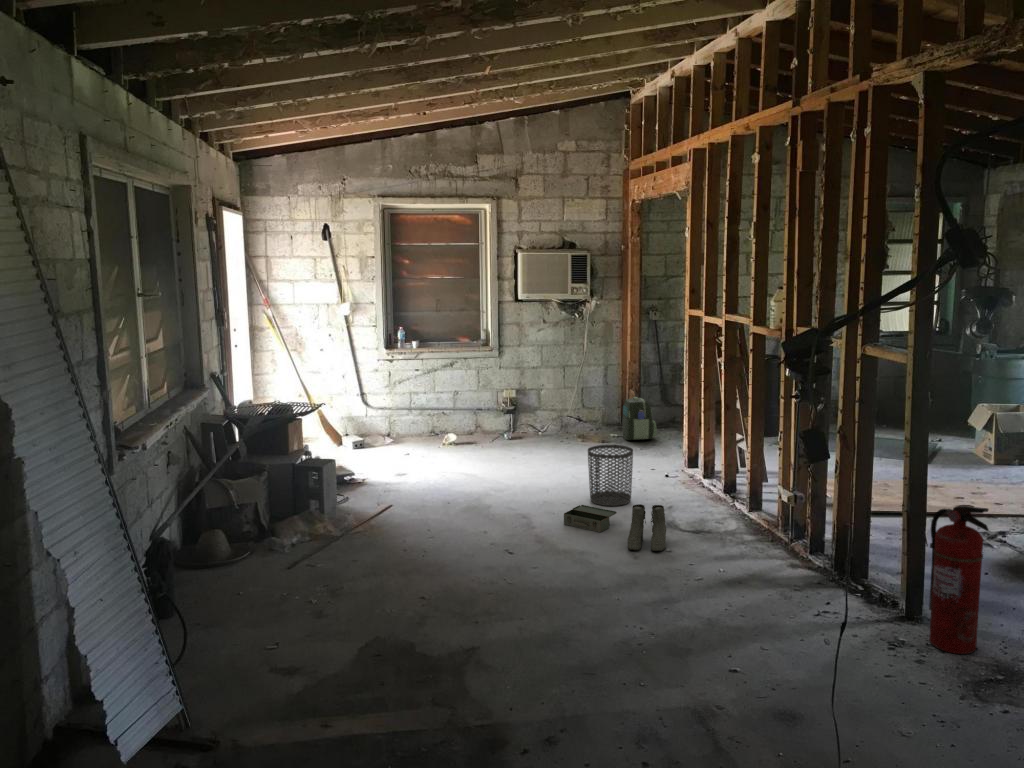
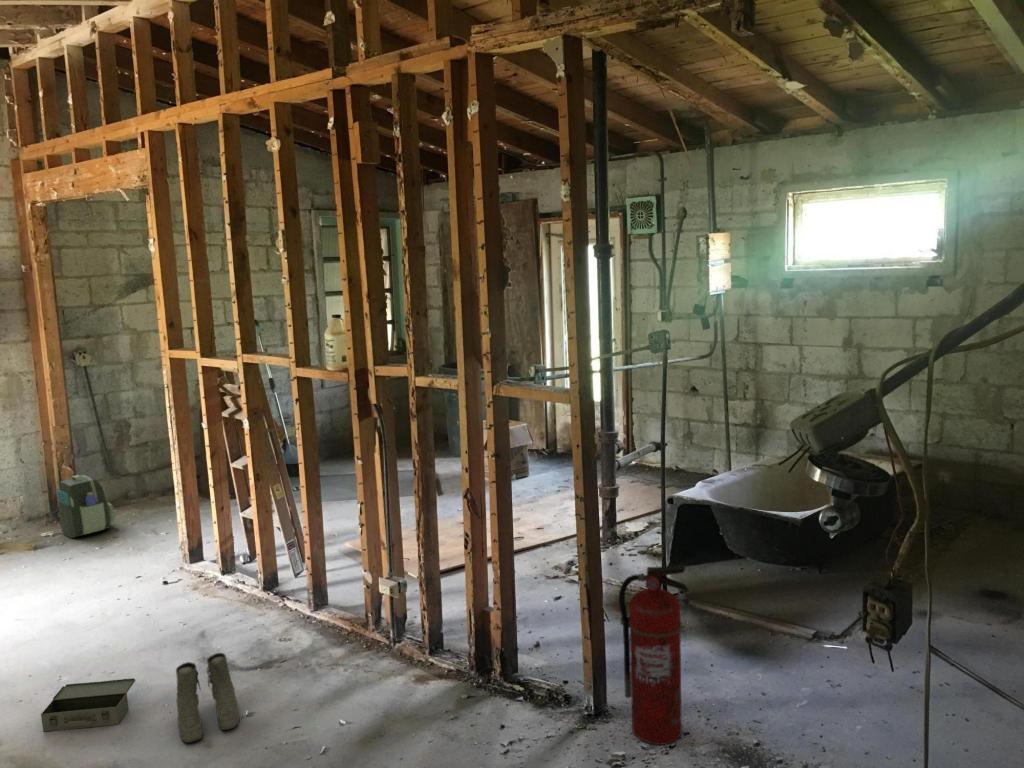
waste bin: present [588,445,633,506] -> none [53,565,136,668]

